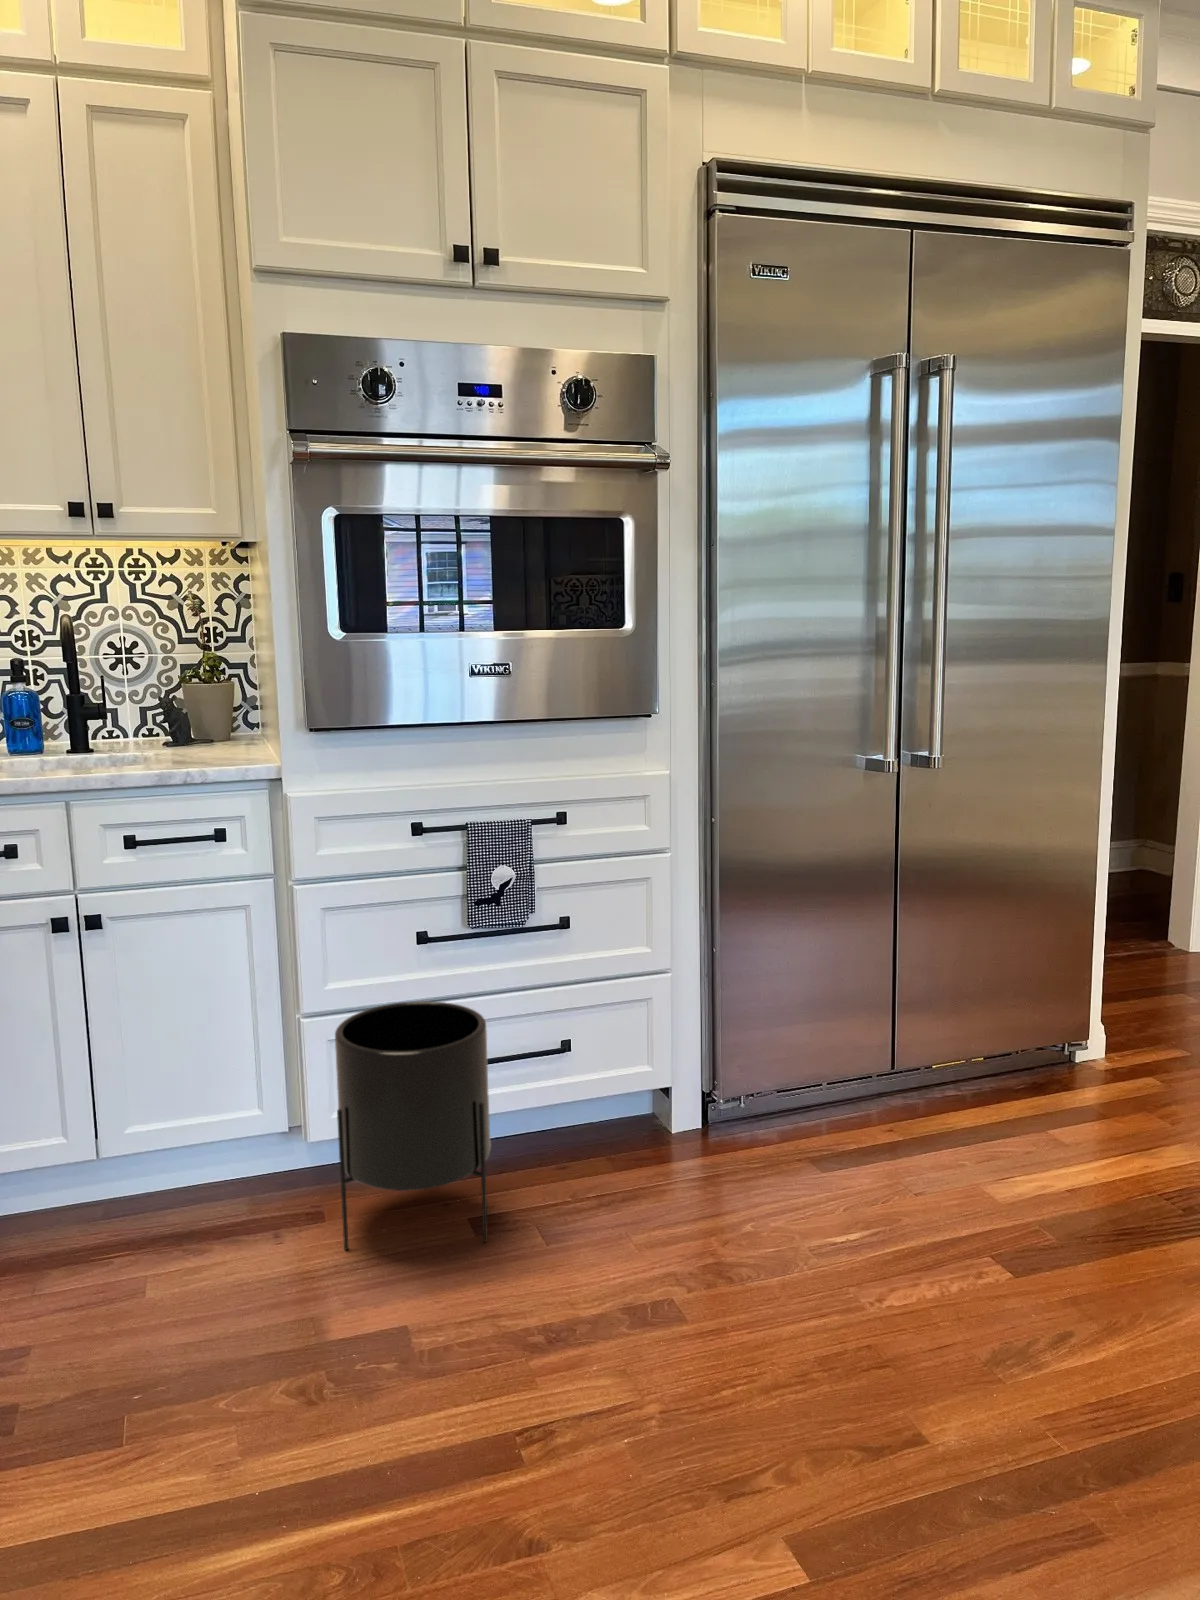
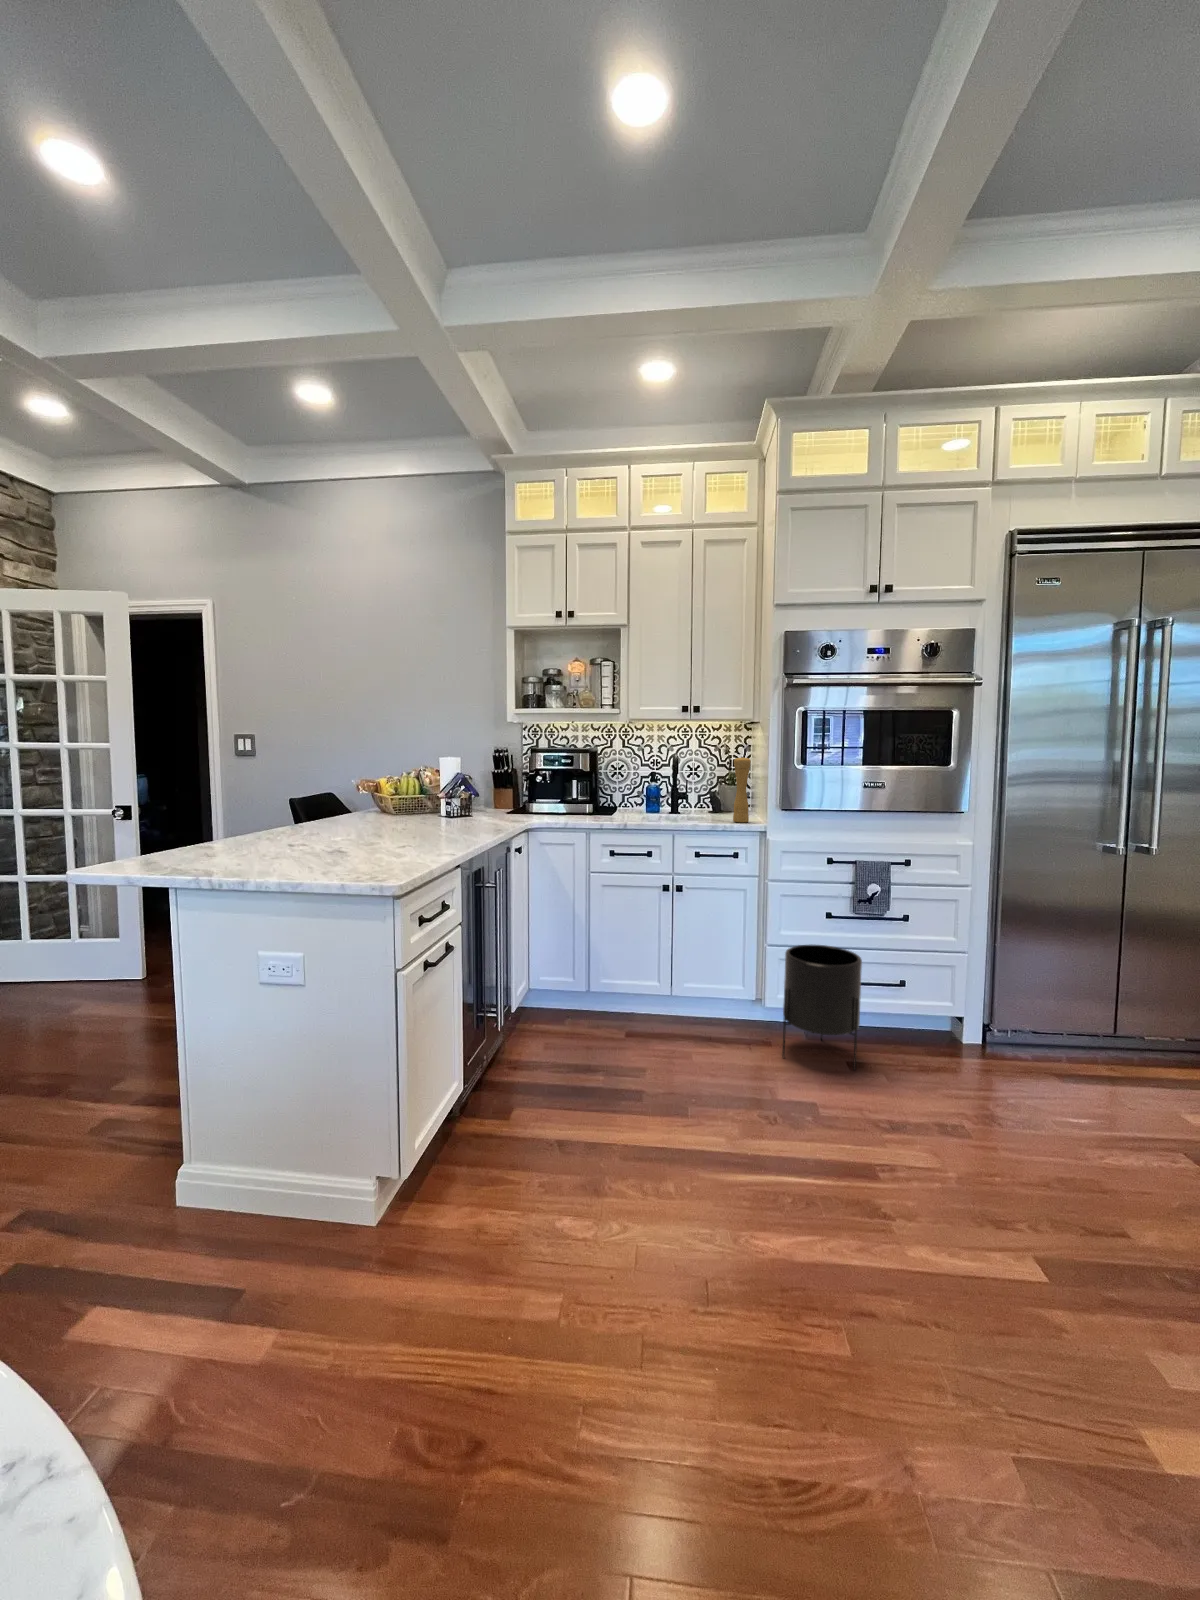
pepper mill: none [196,618,241,763] -> present [733,757,751,822]

